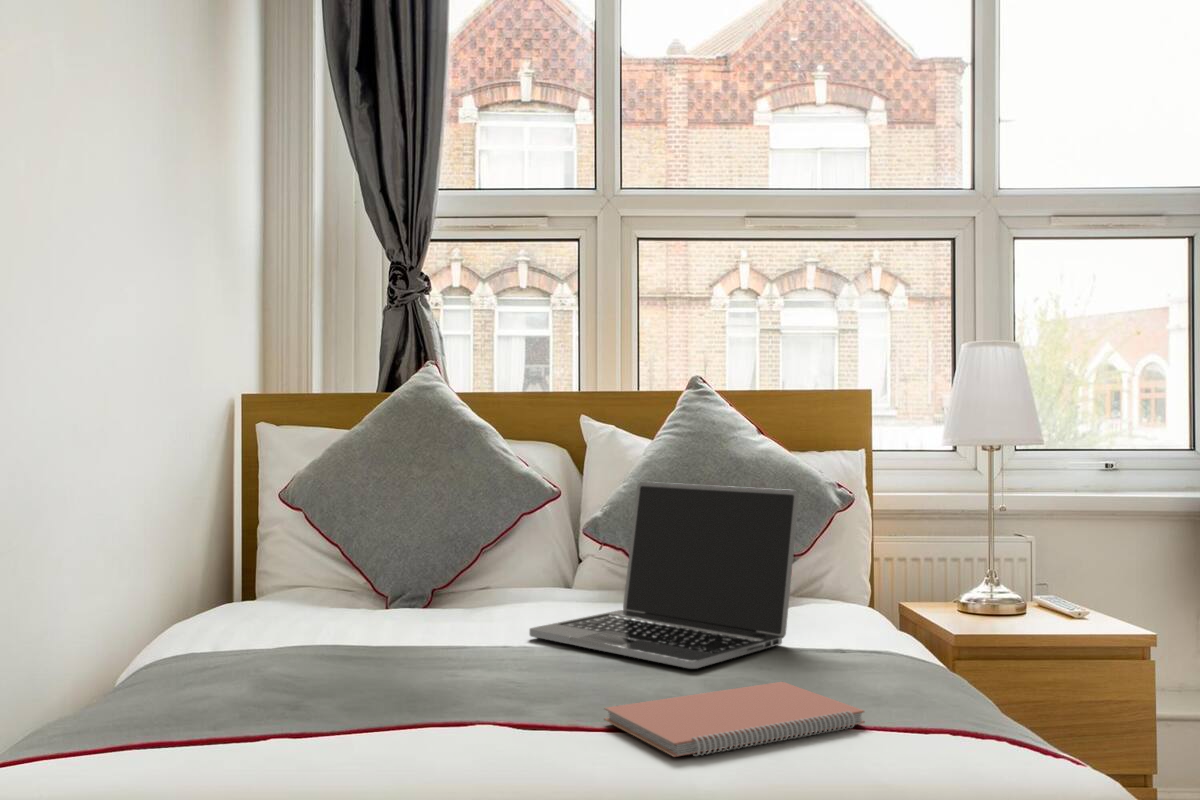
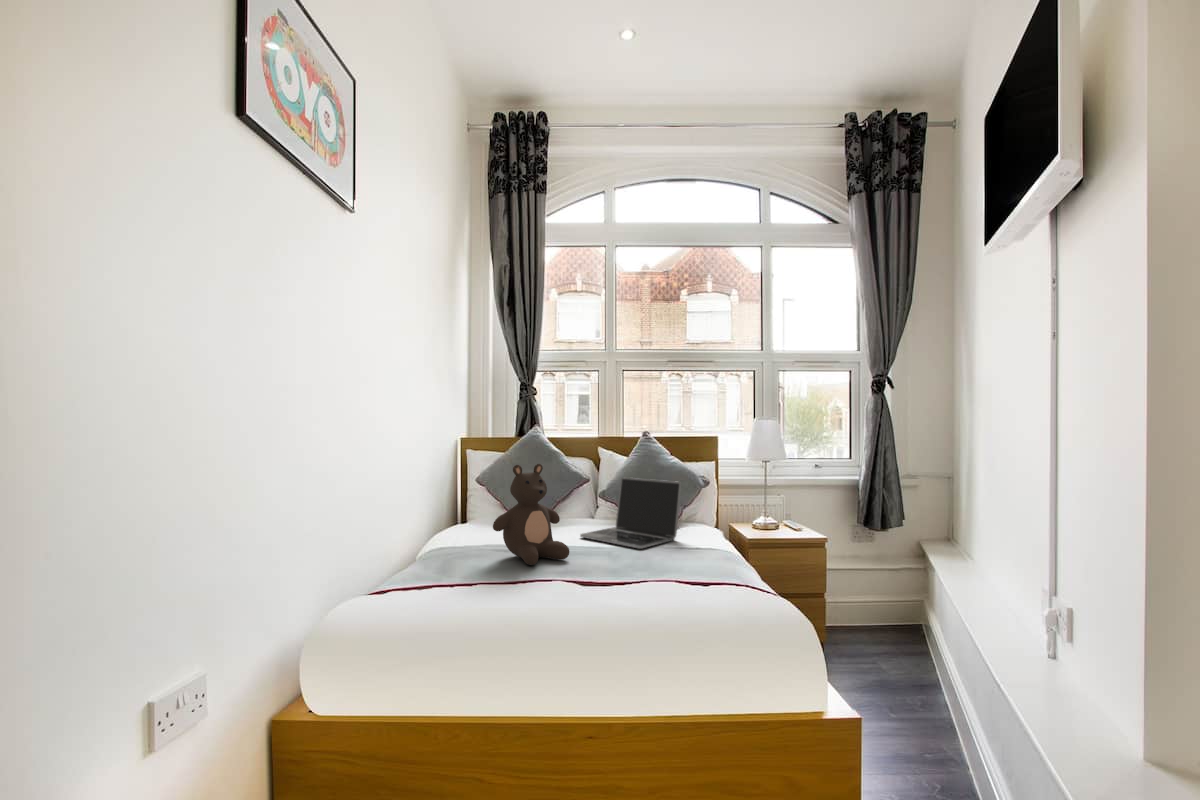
teddy bear: none [270,433,492,720] -> present [493,464,569,565]
notebook: present [604,682,864,757] -> none [608,553,698,576]

